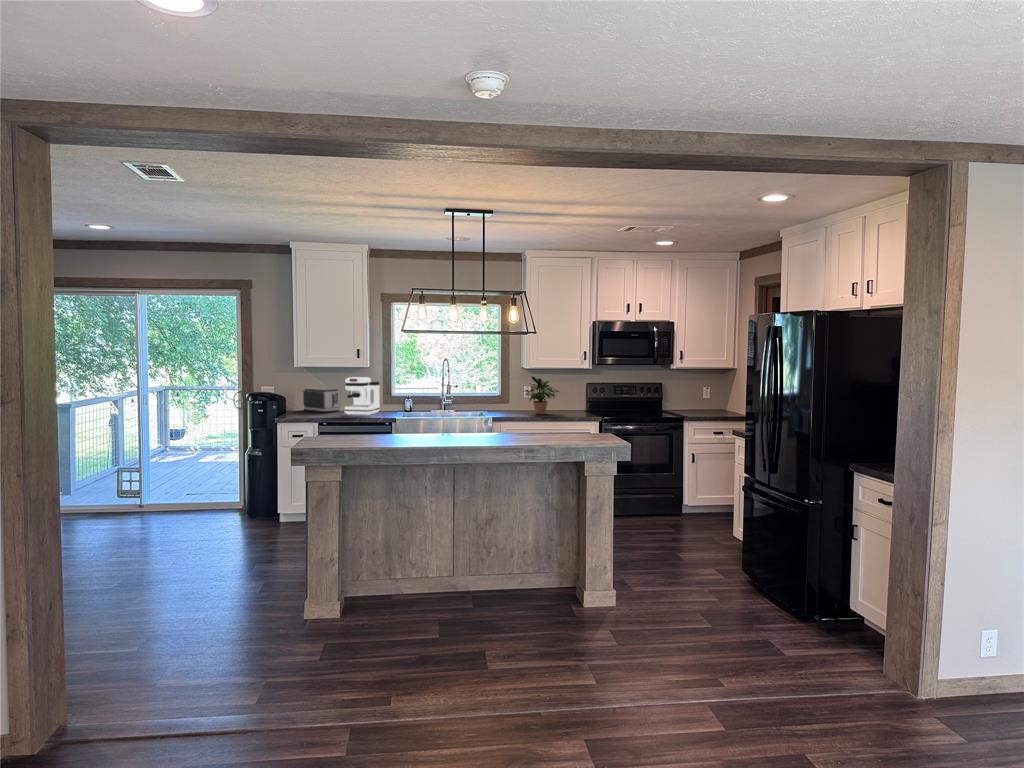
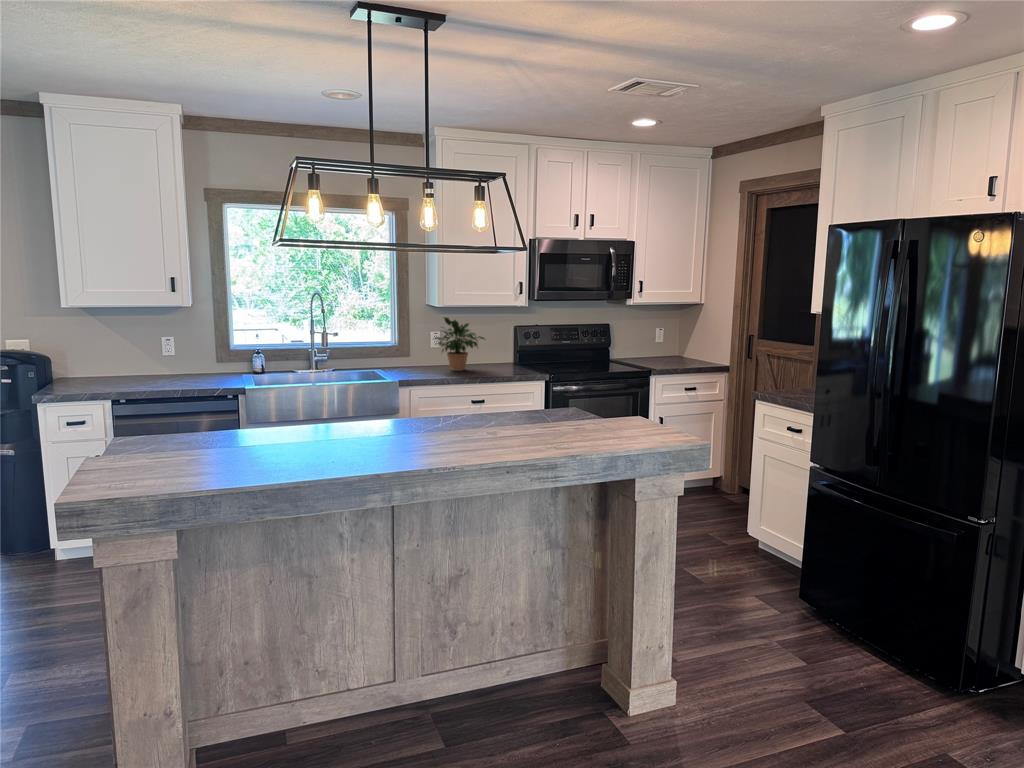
coffee maker: present [345,377,380,415] -> none [154,322,214,383]
toaster: present [303,388,341,412] -> none [81,339,148,380]

